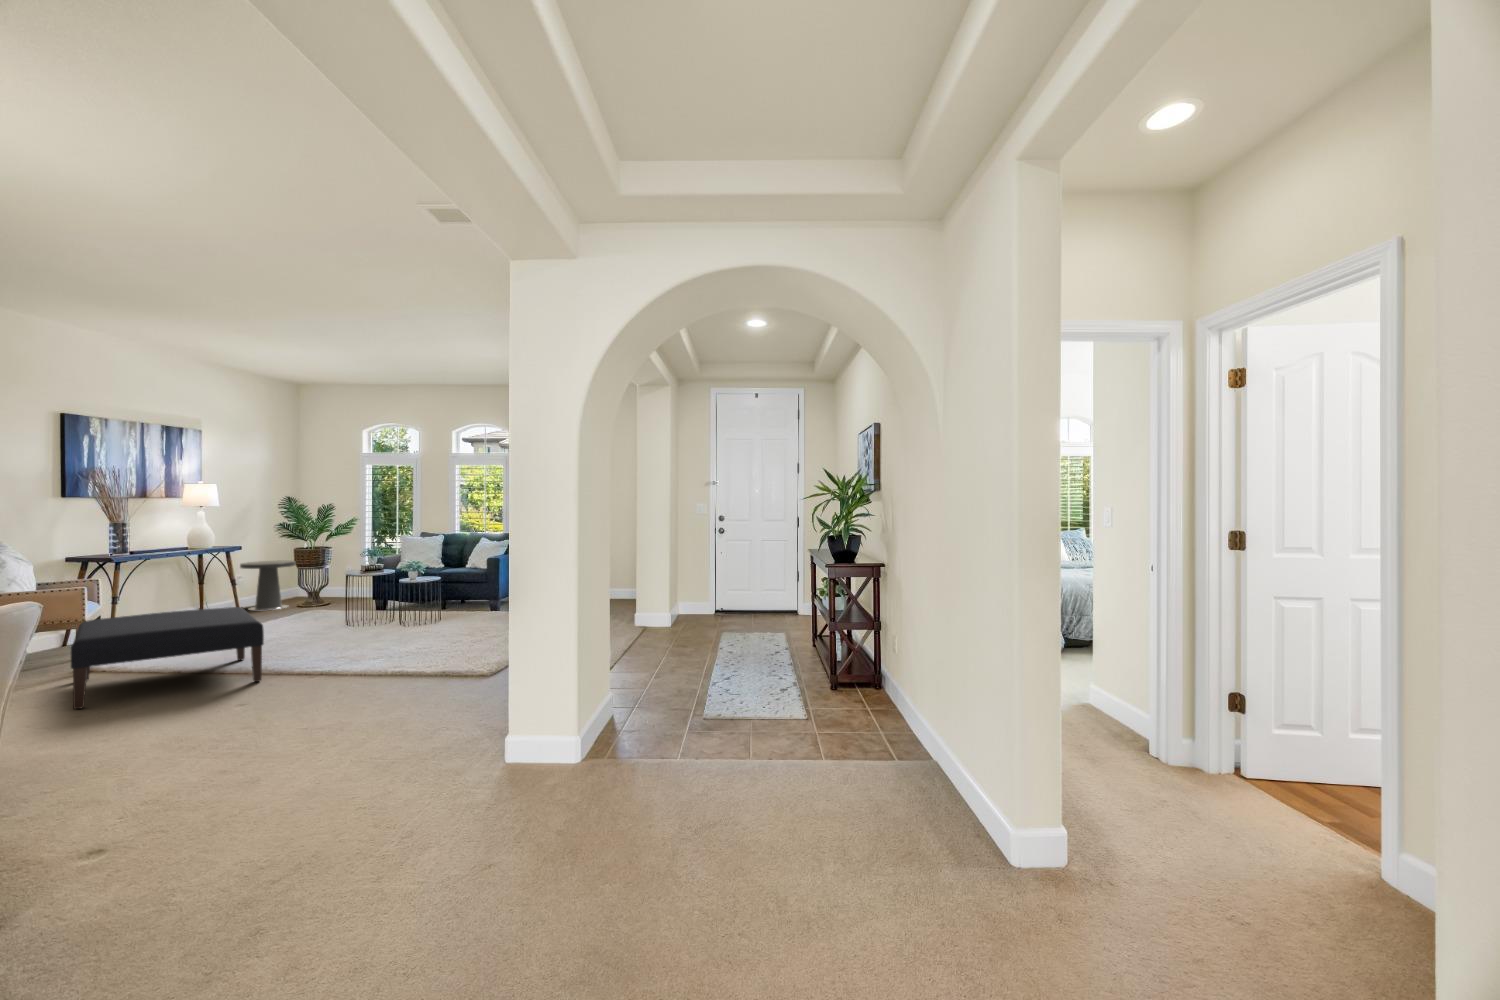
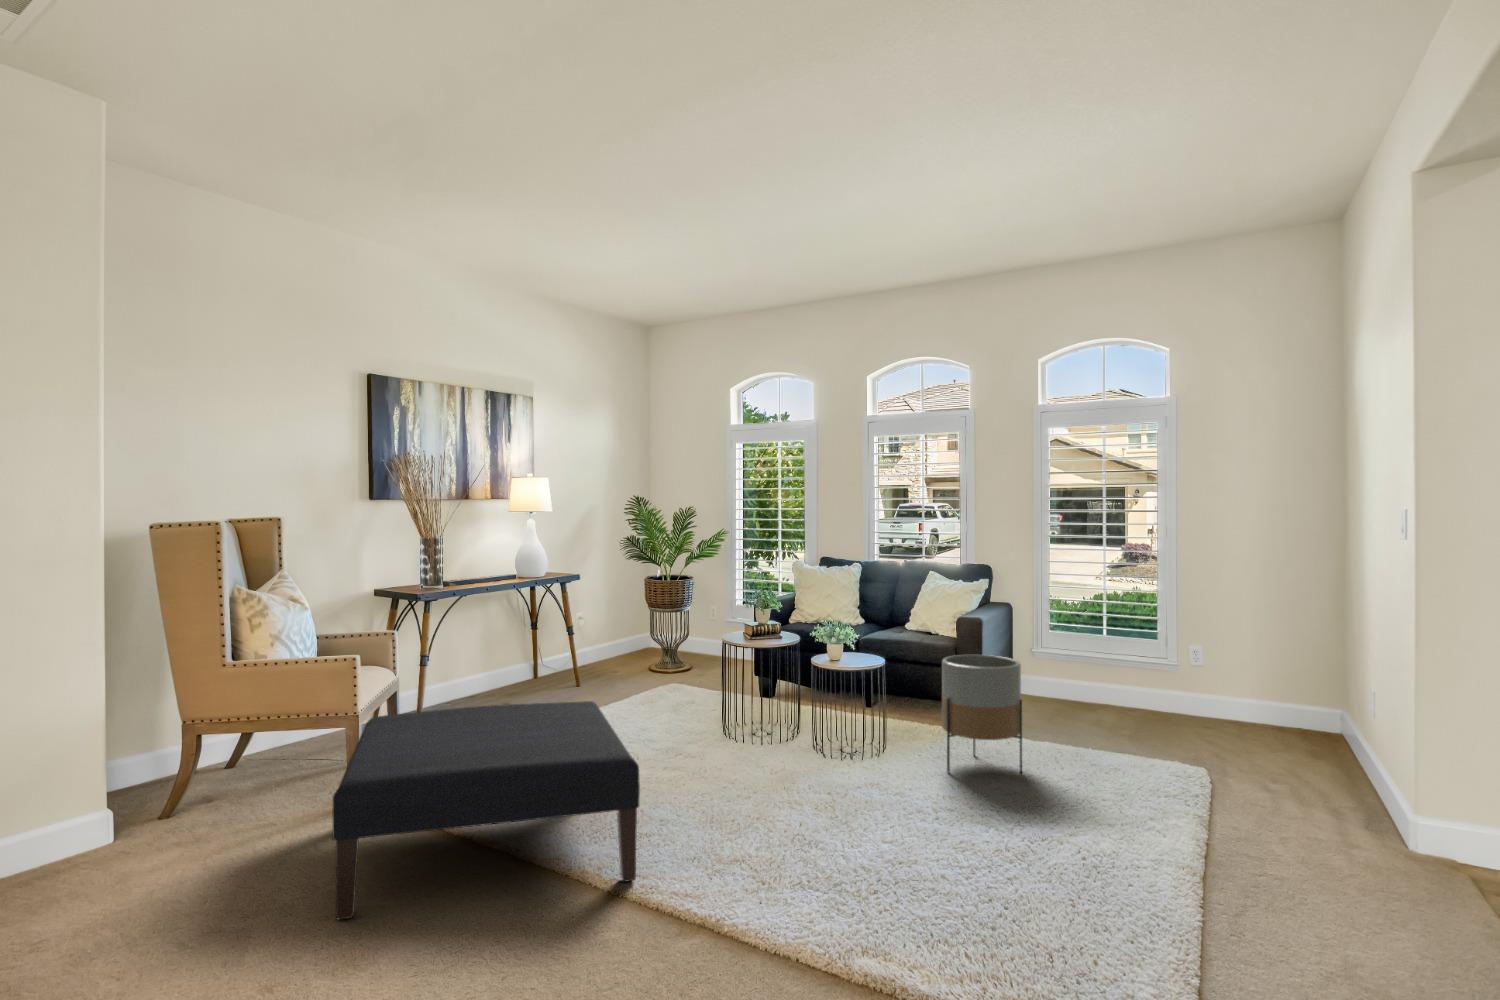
side table: present [240,560,296,610] -> none [578,594,648,671]
planter: none [461,576,502,634] -> present [941,655,1022,774]

